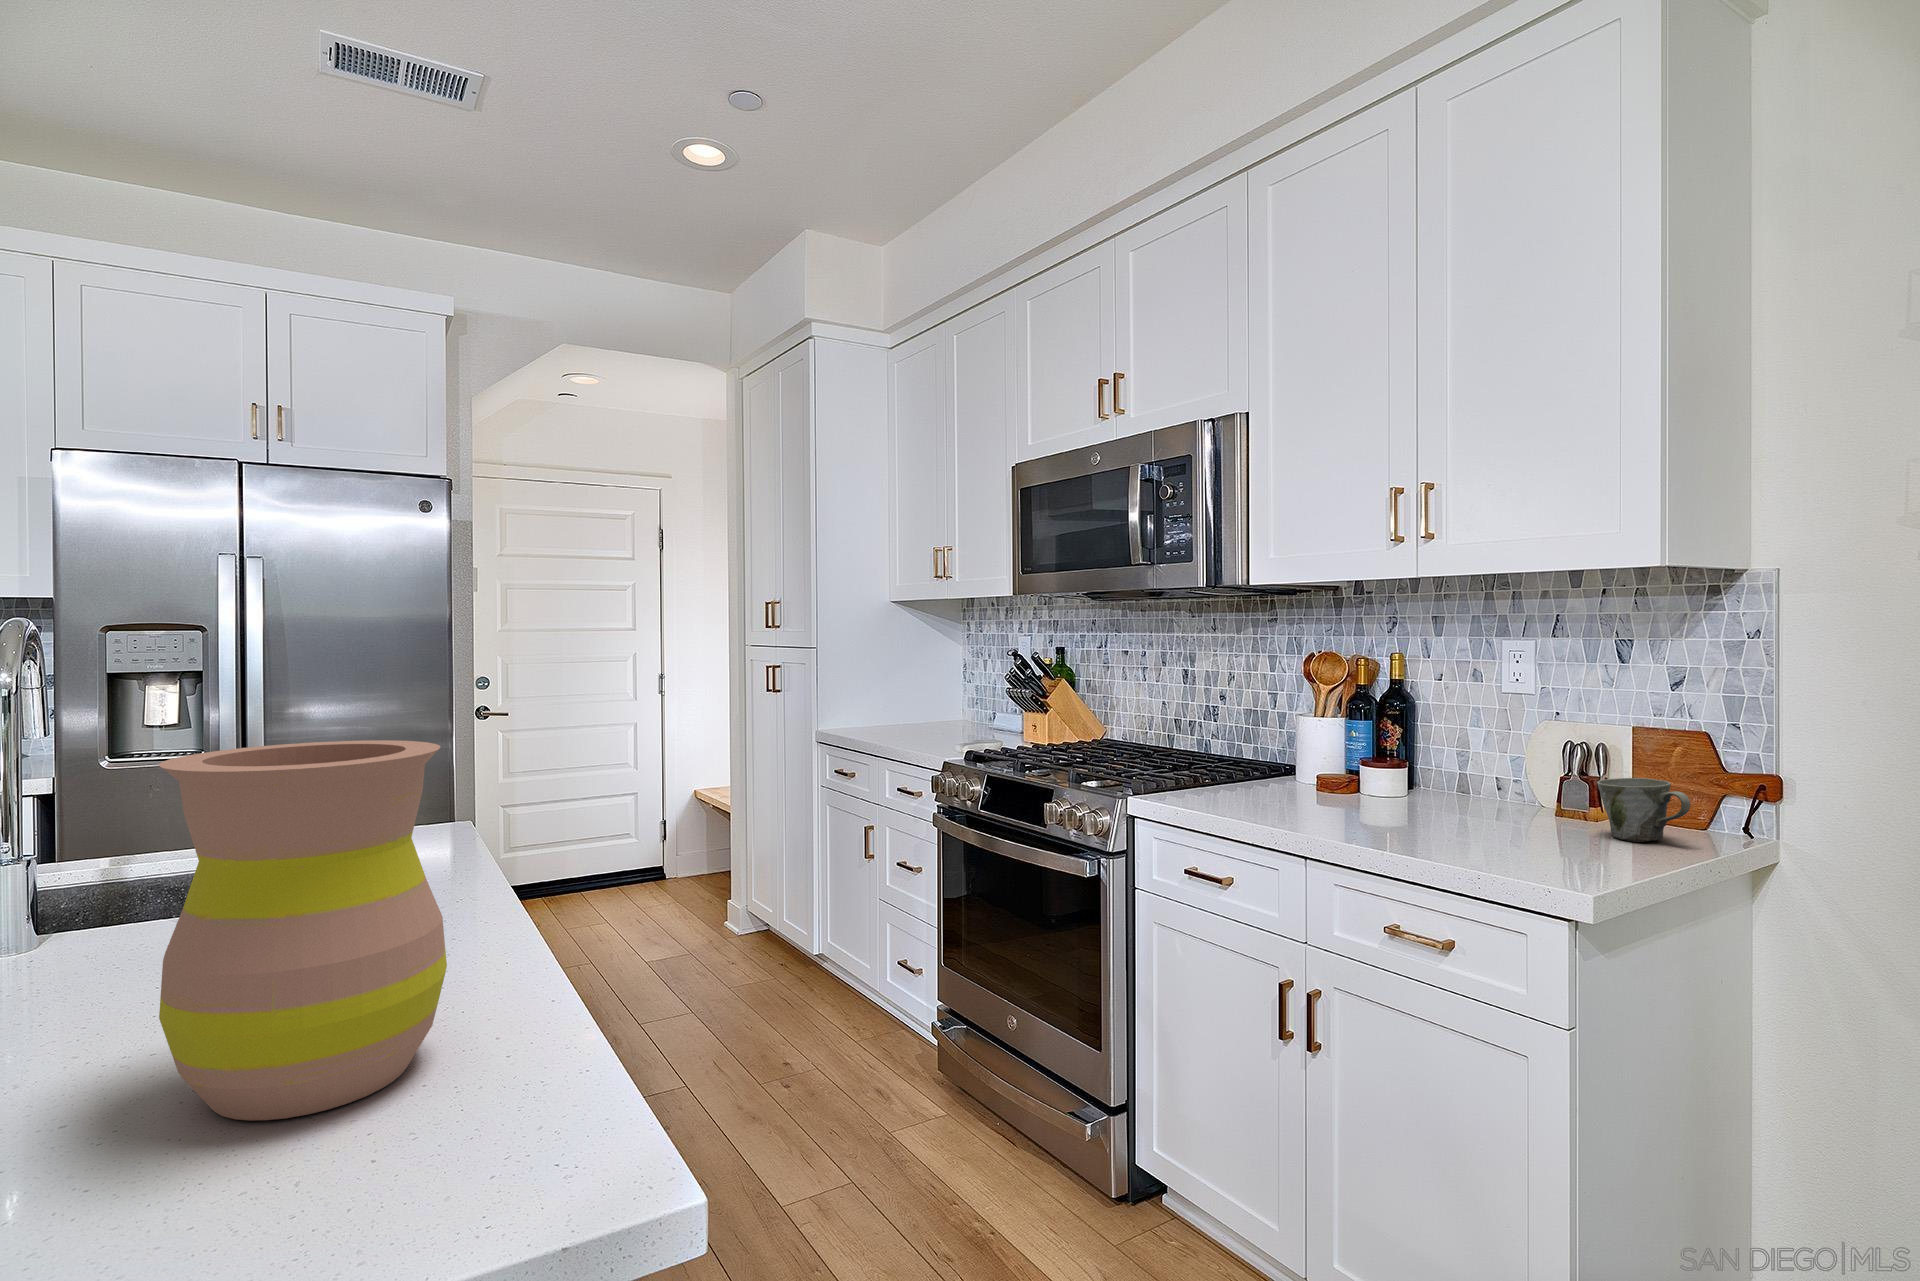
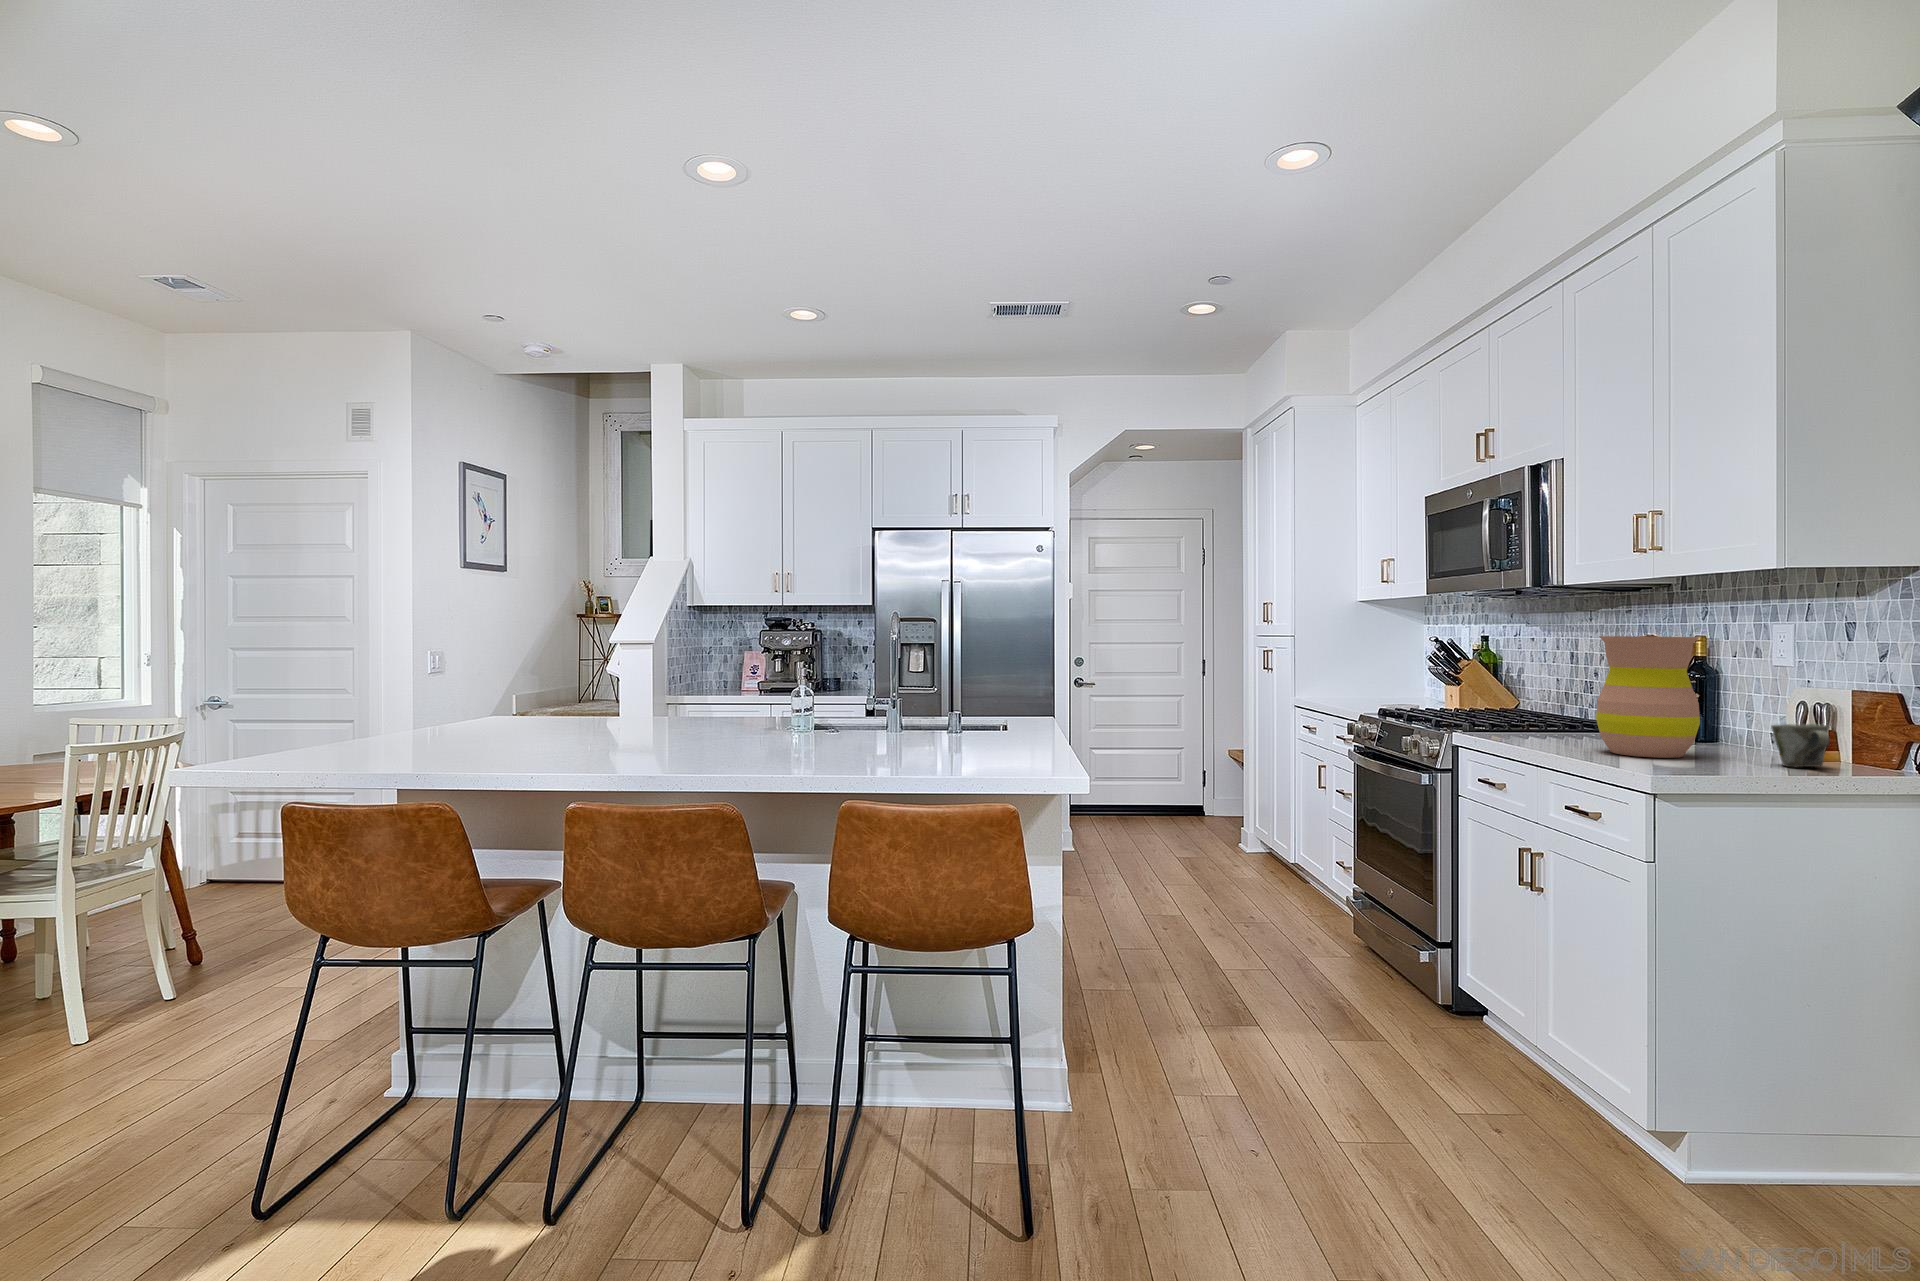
vase: present [159,740,447,1120] -> present [1596,636,1700,758]

